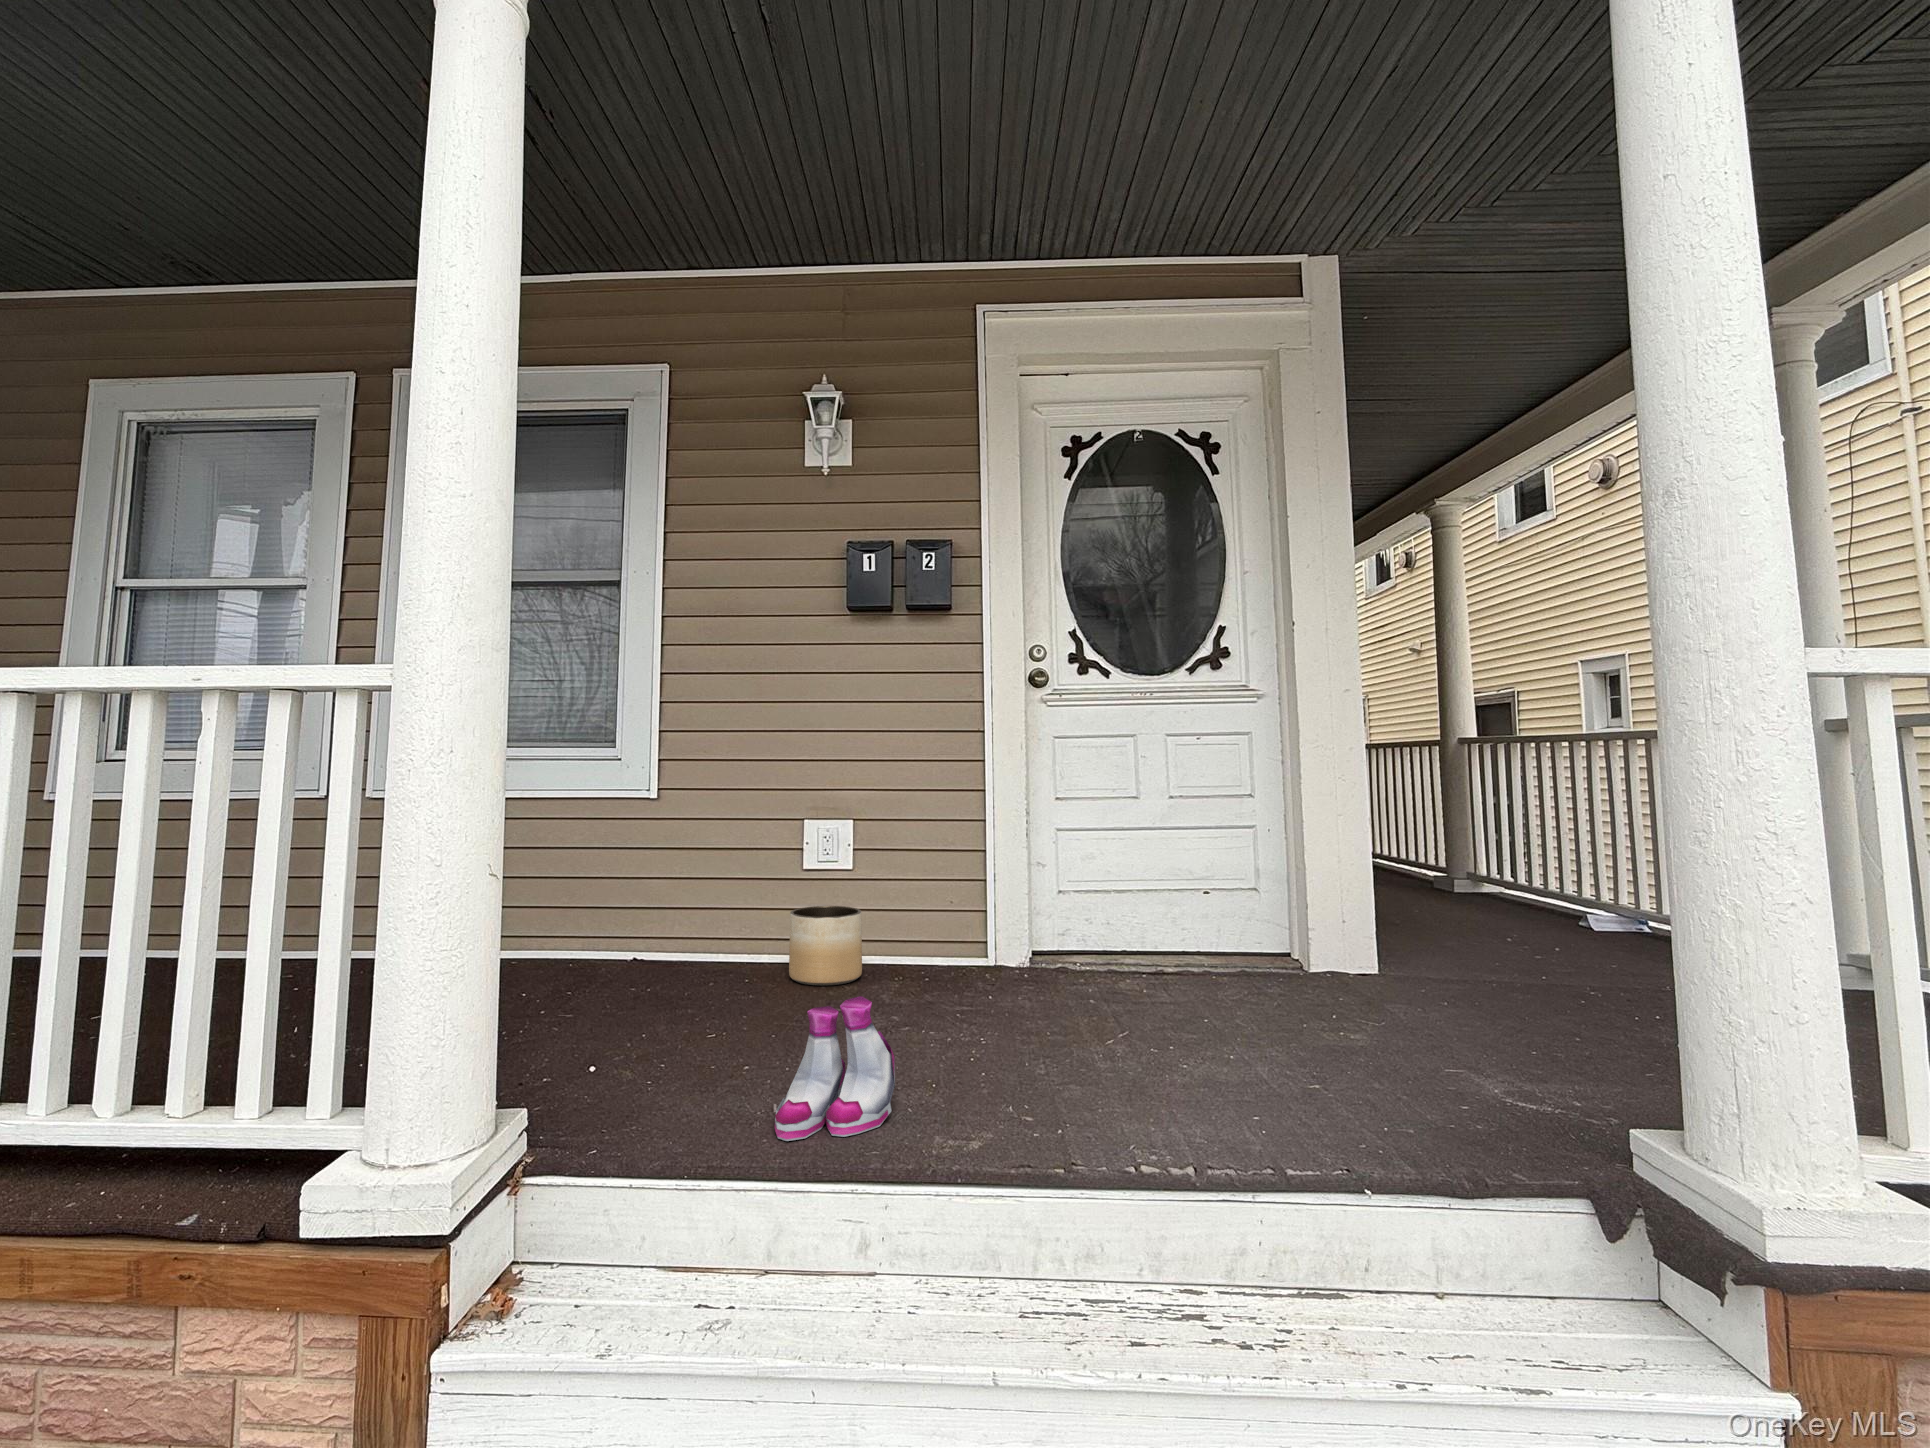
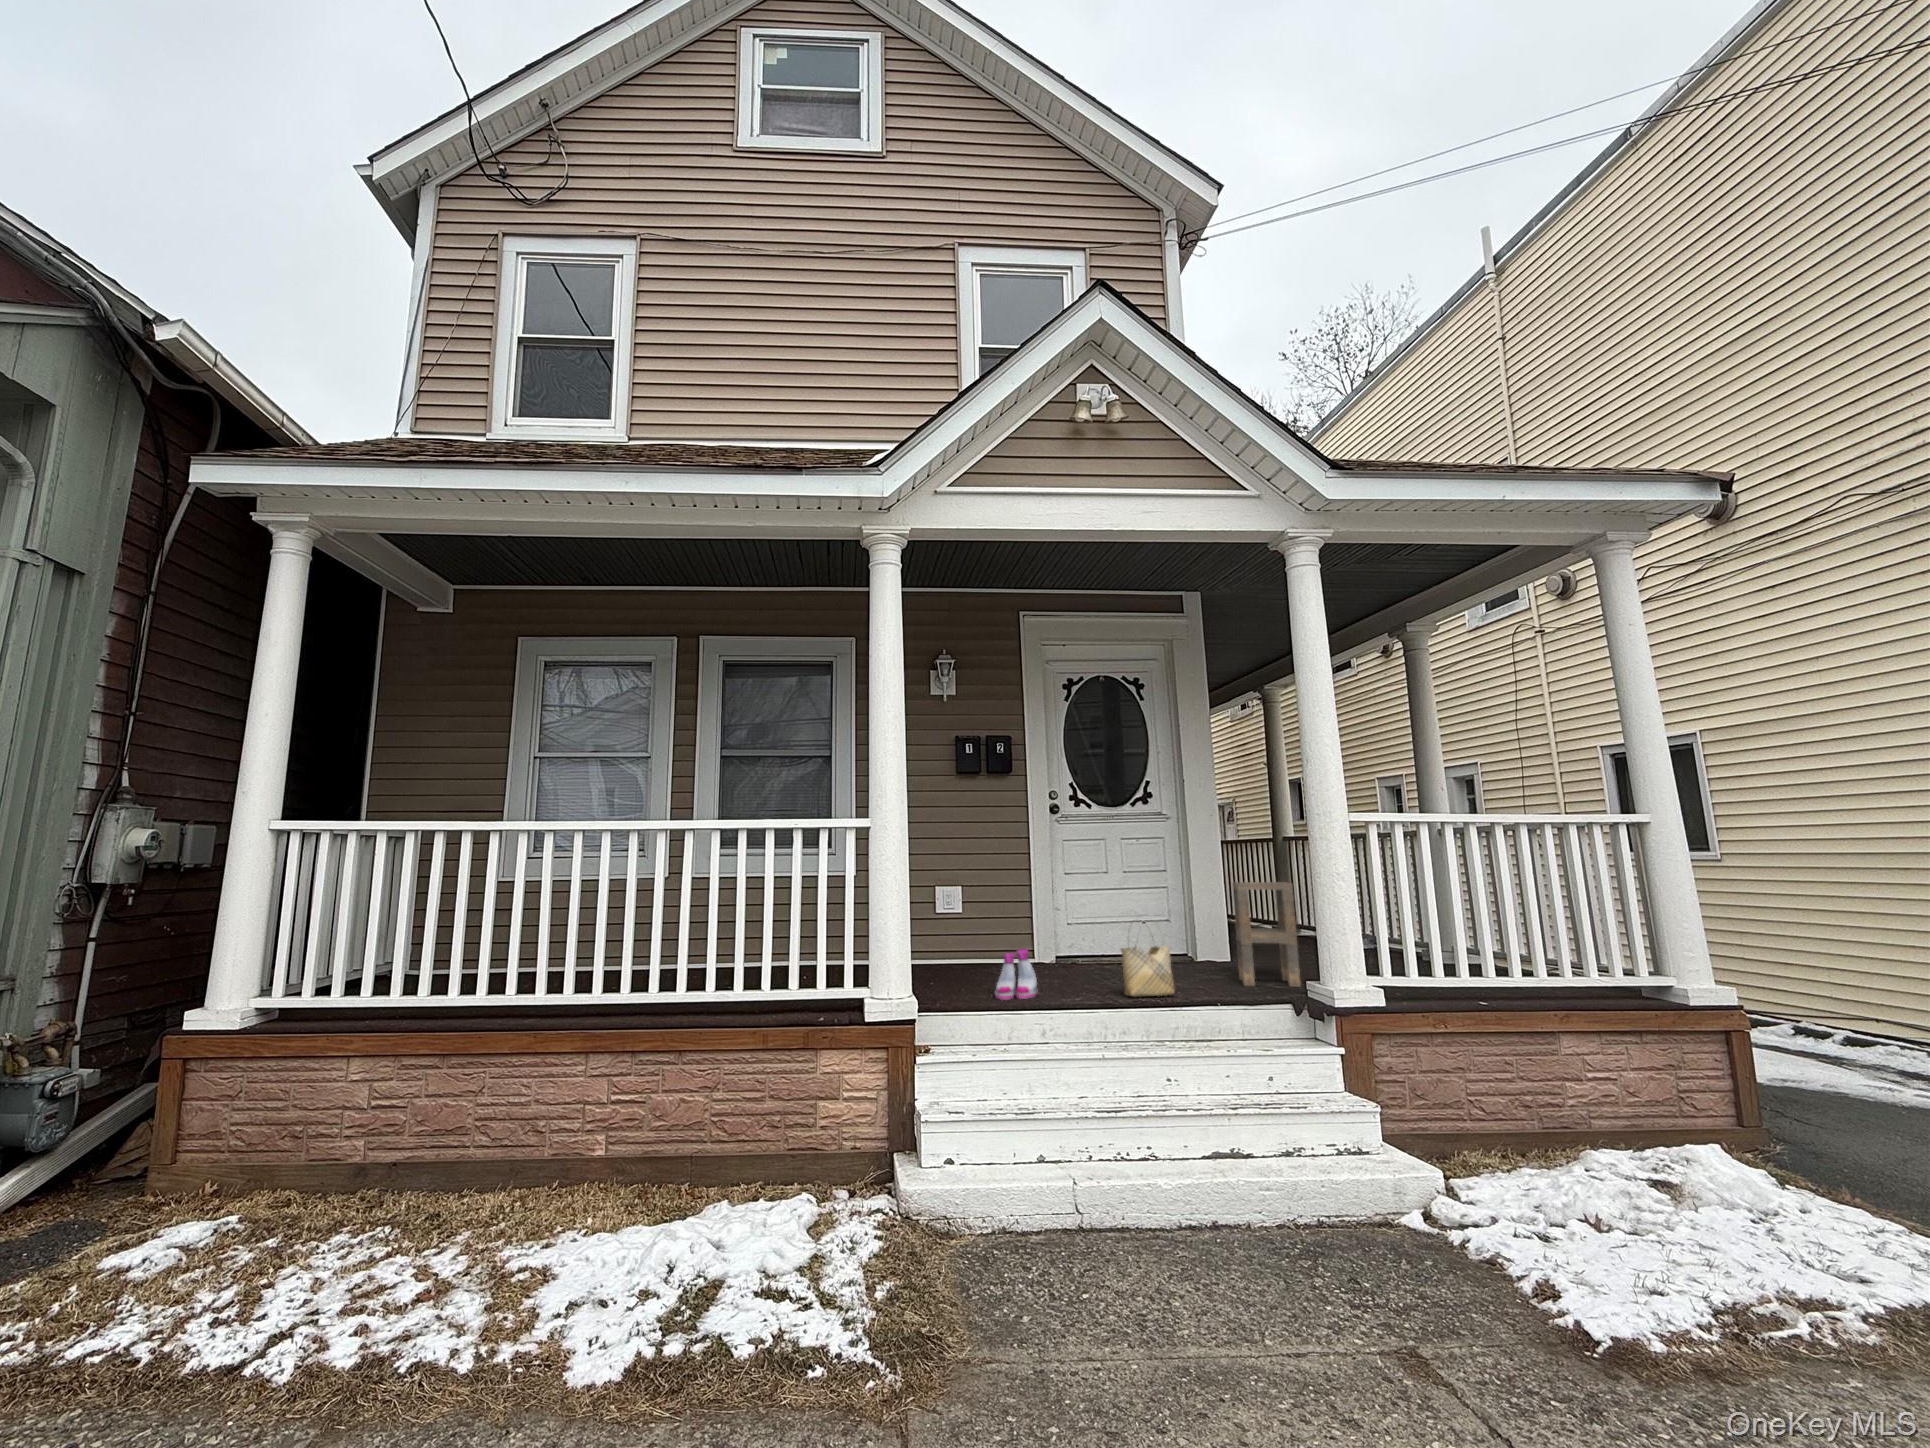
side table: none [1402,831,1589,1105] -> present [1232,882,1301,987]
planter: present [789,906,862,986] -> none [936,932,974,971]
woven basket: none [1106,933,1252,1146] -> present [1121,920,1175,997]

